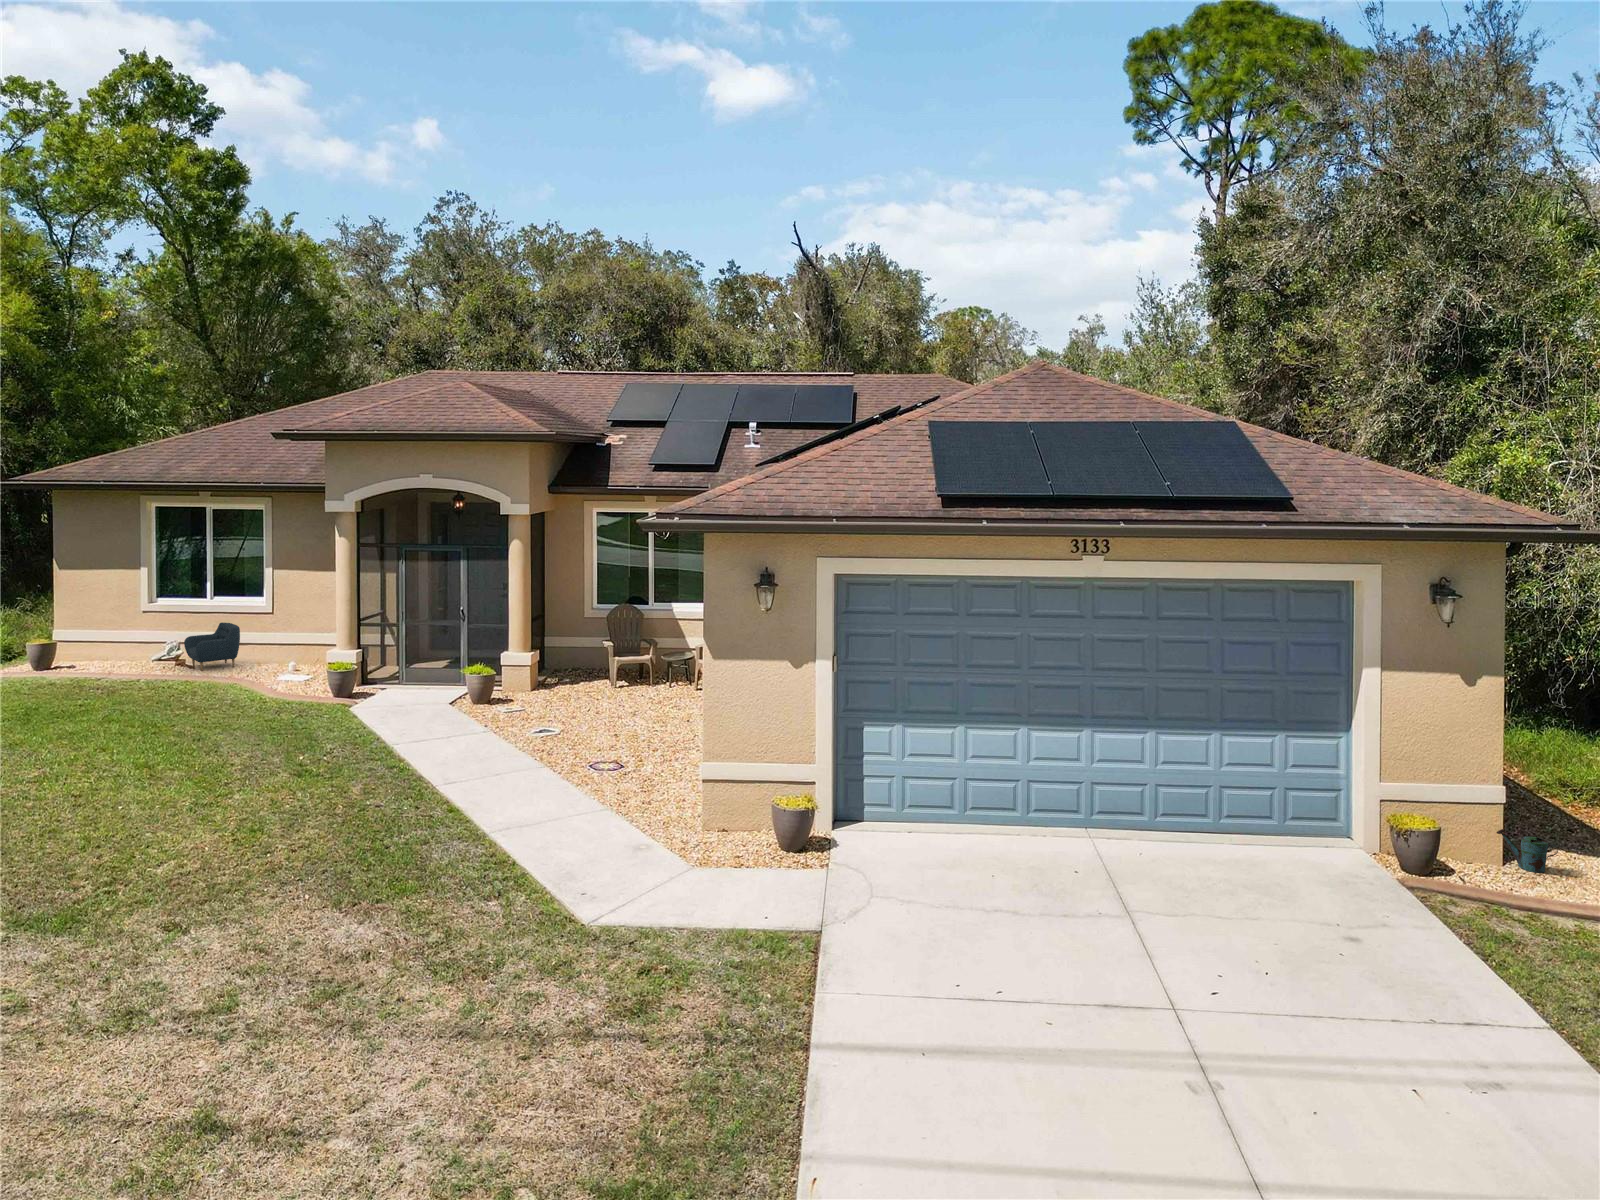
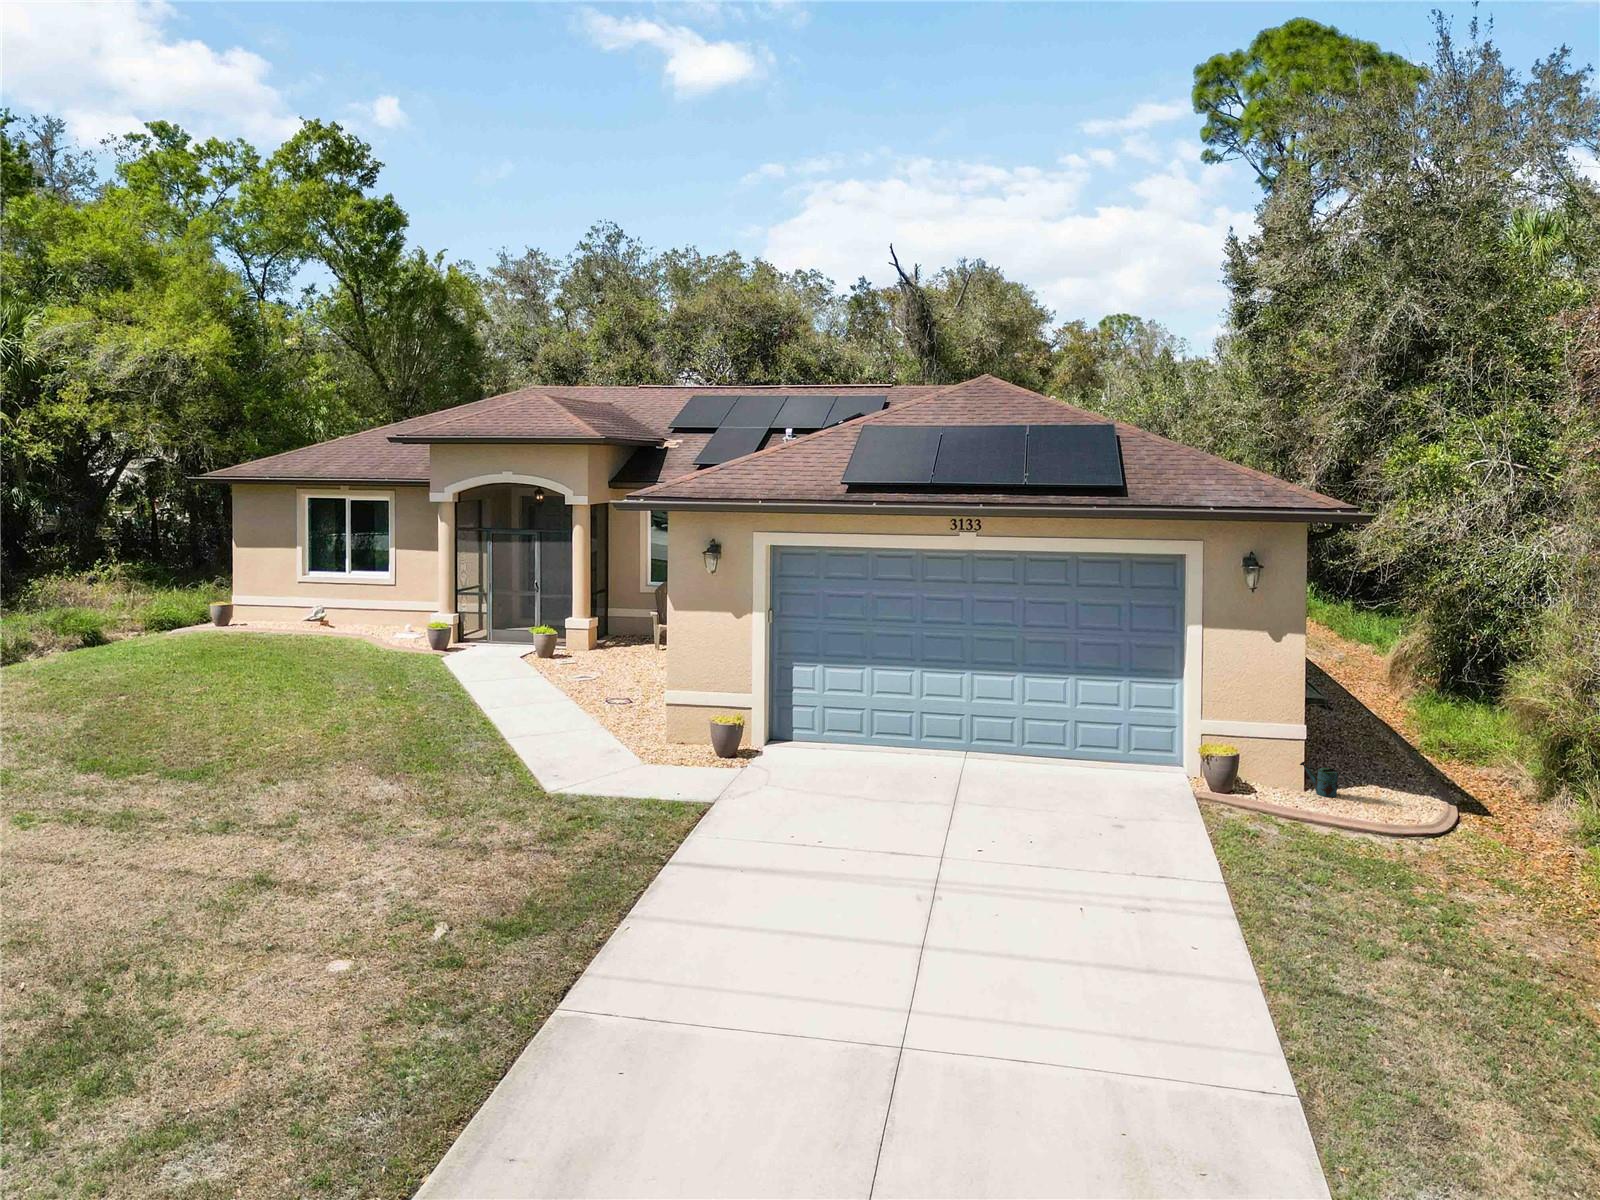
armchair: present [184,622,240,671] -> none [327,592,369,629]

